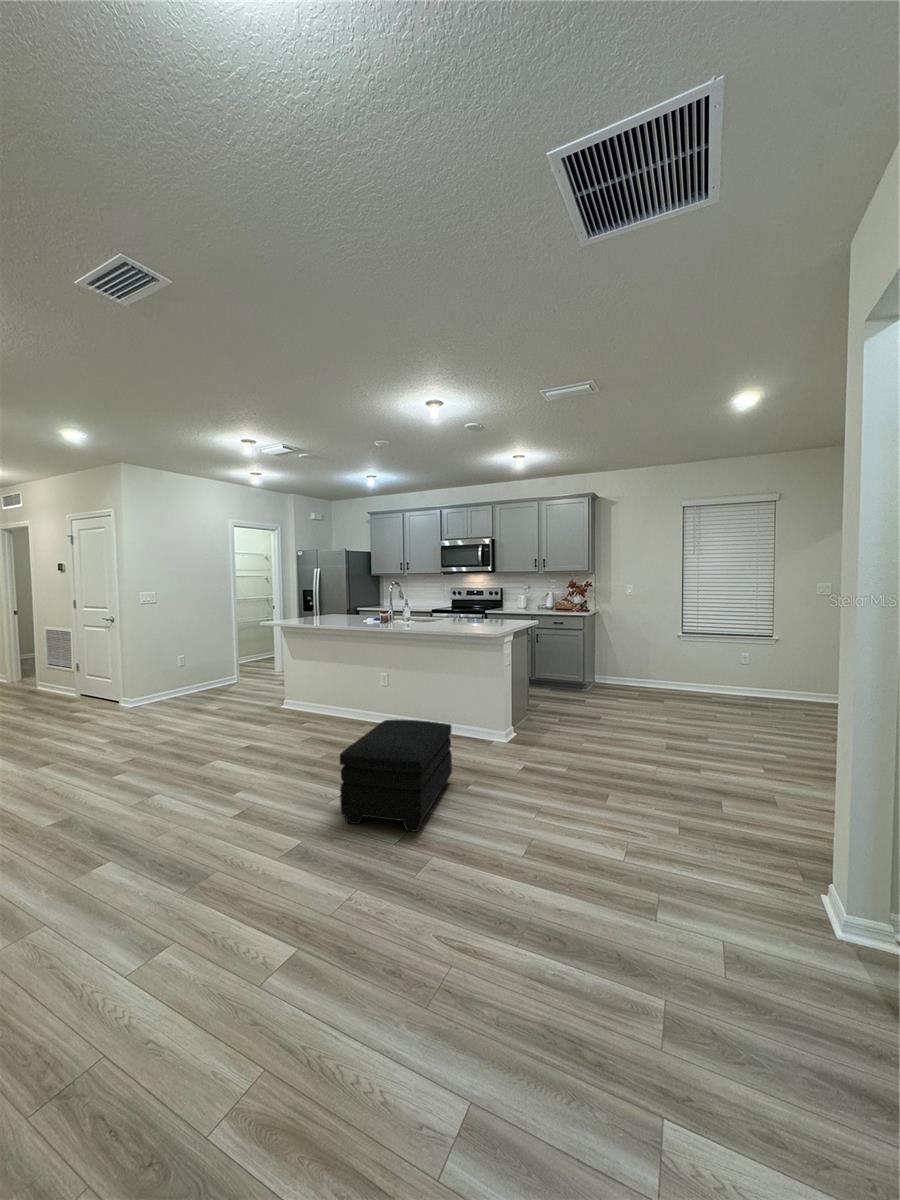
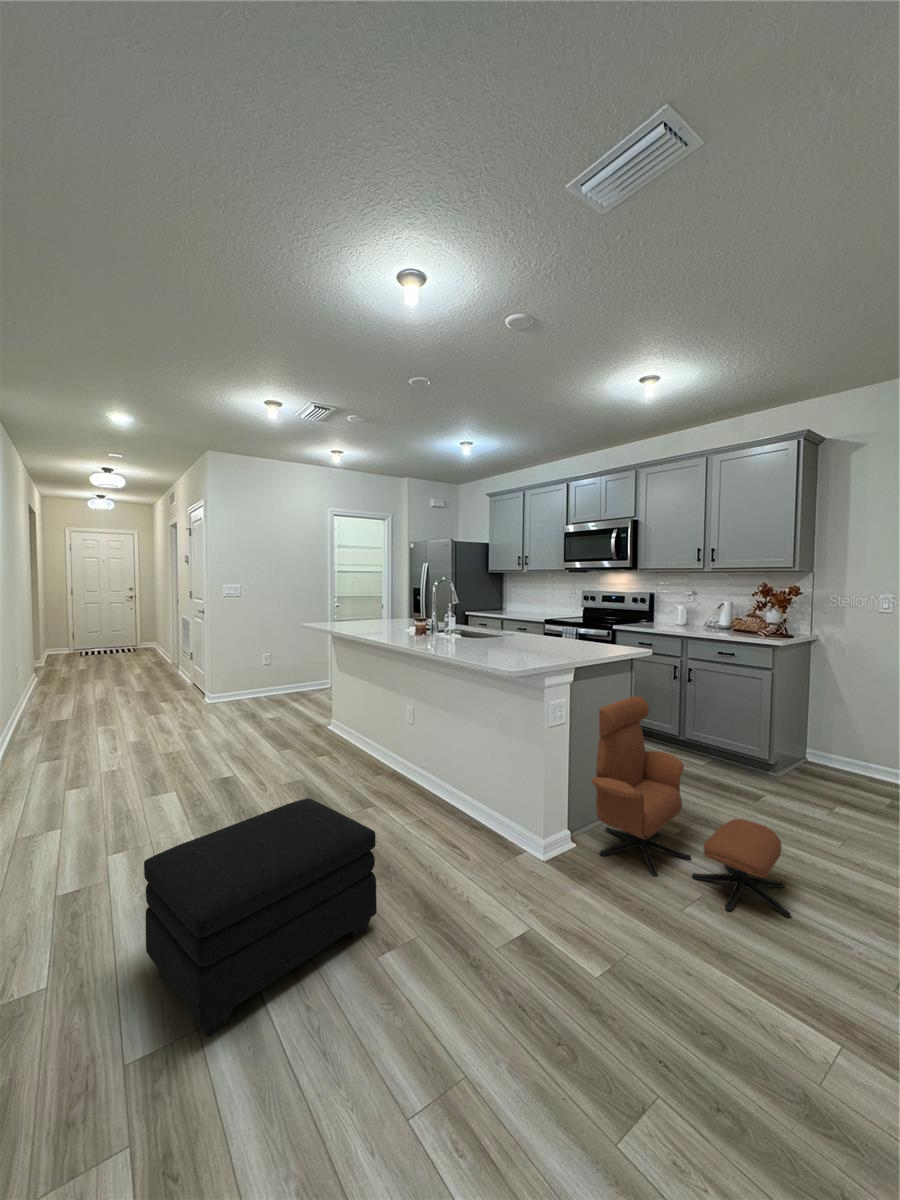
lounge chair: none [525,645,627,742] -> present [591,696,791,917]

